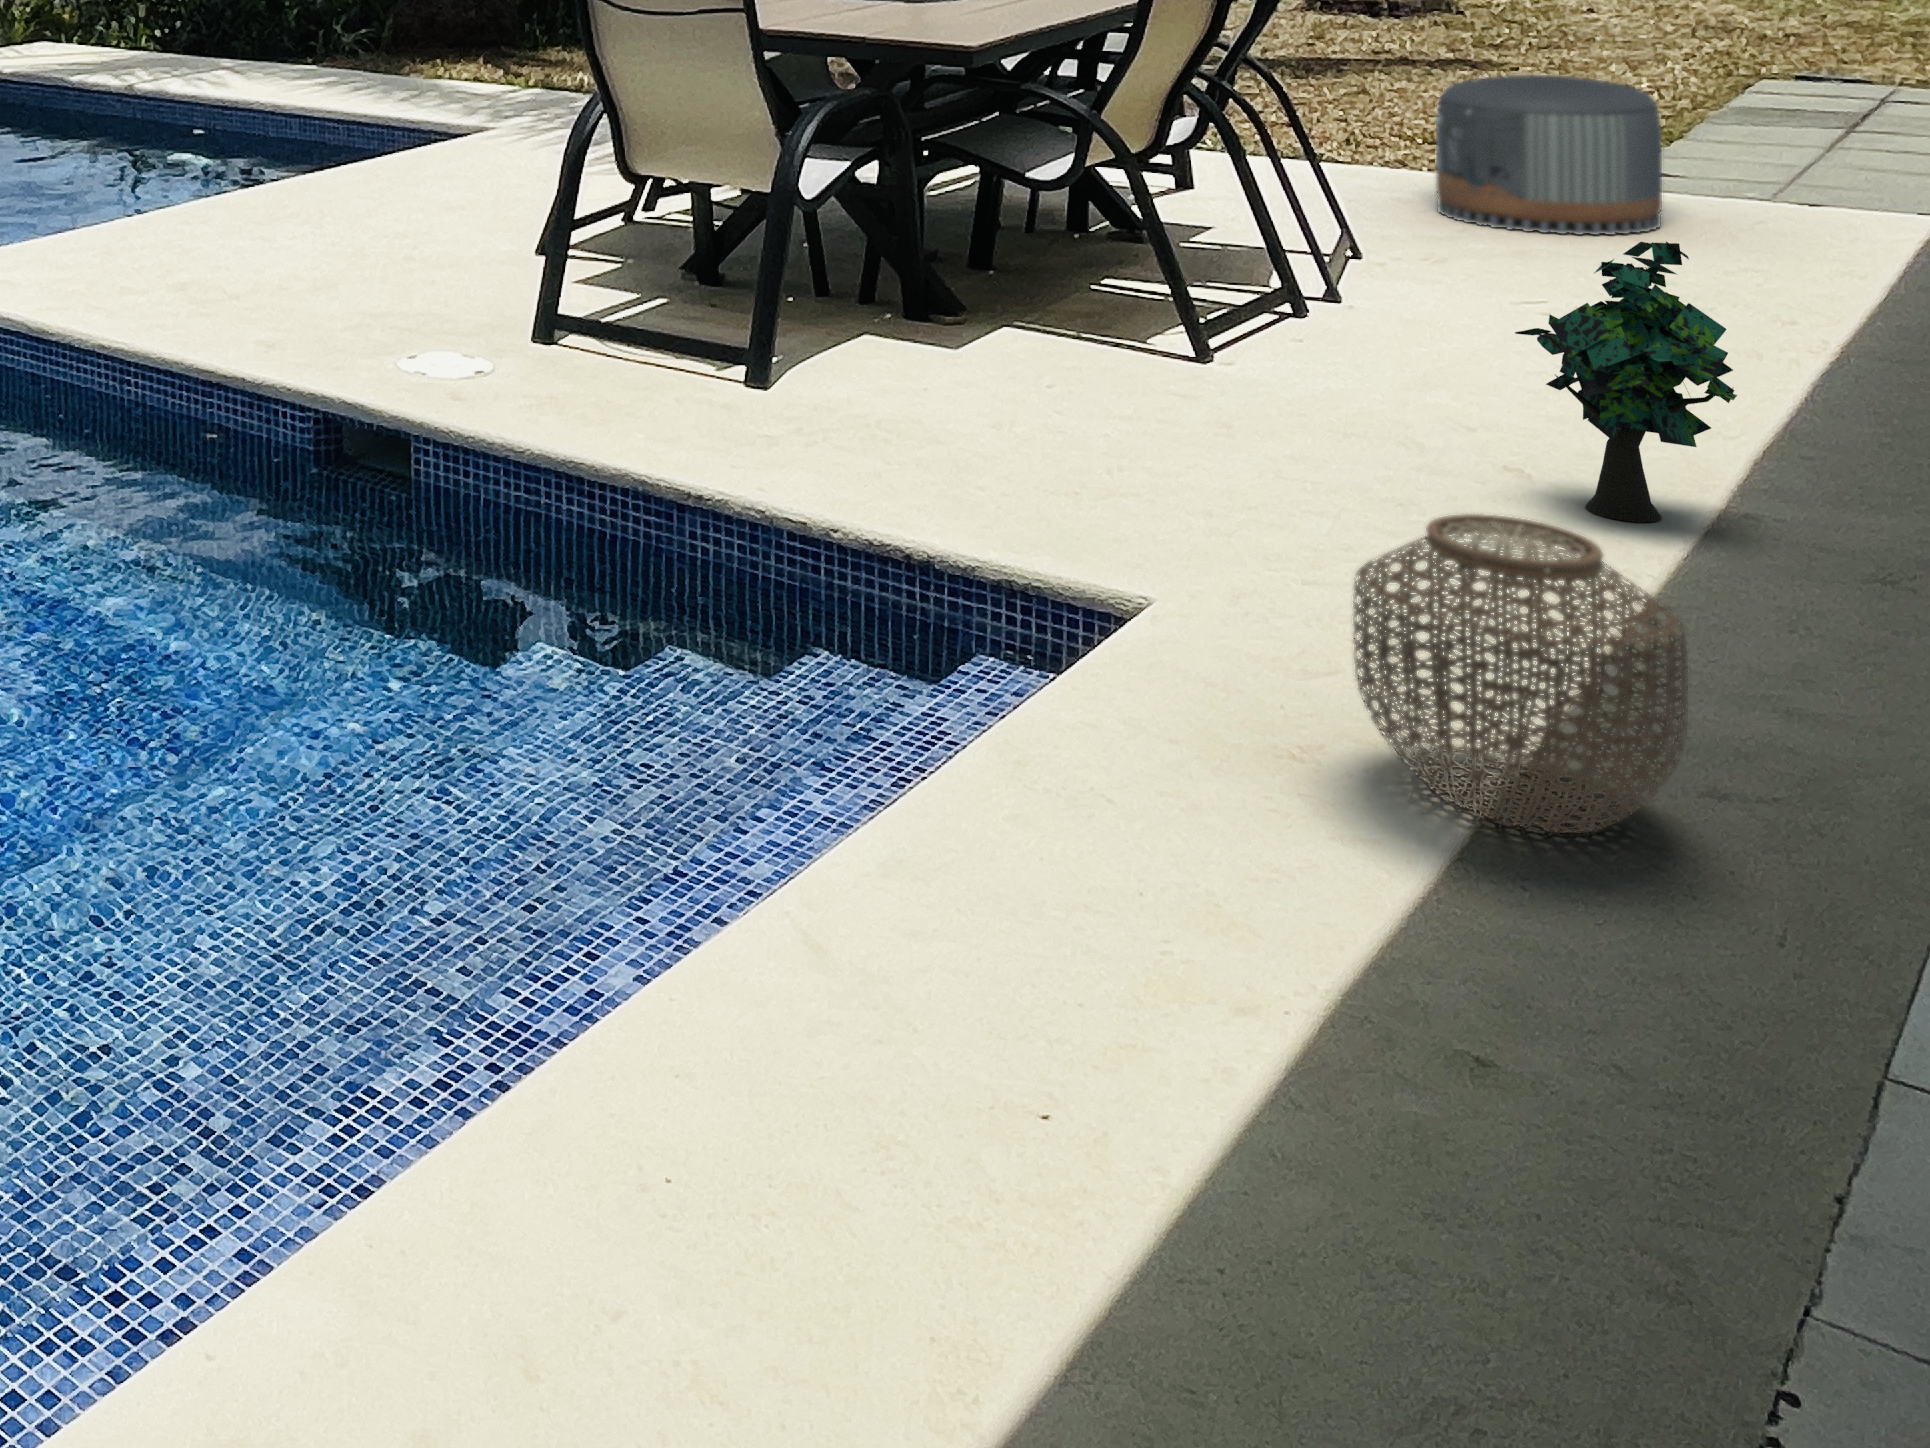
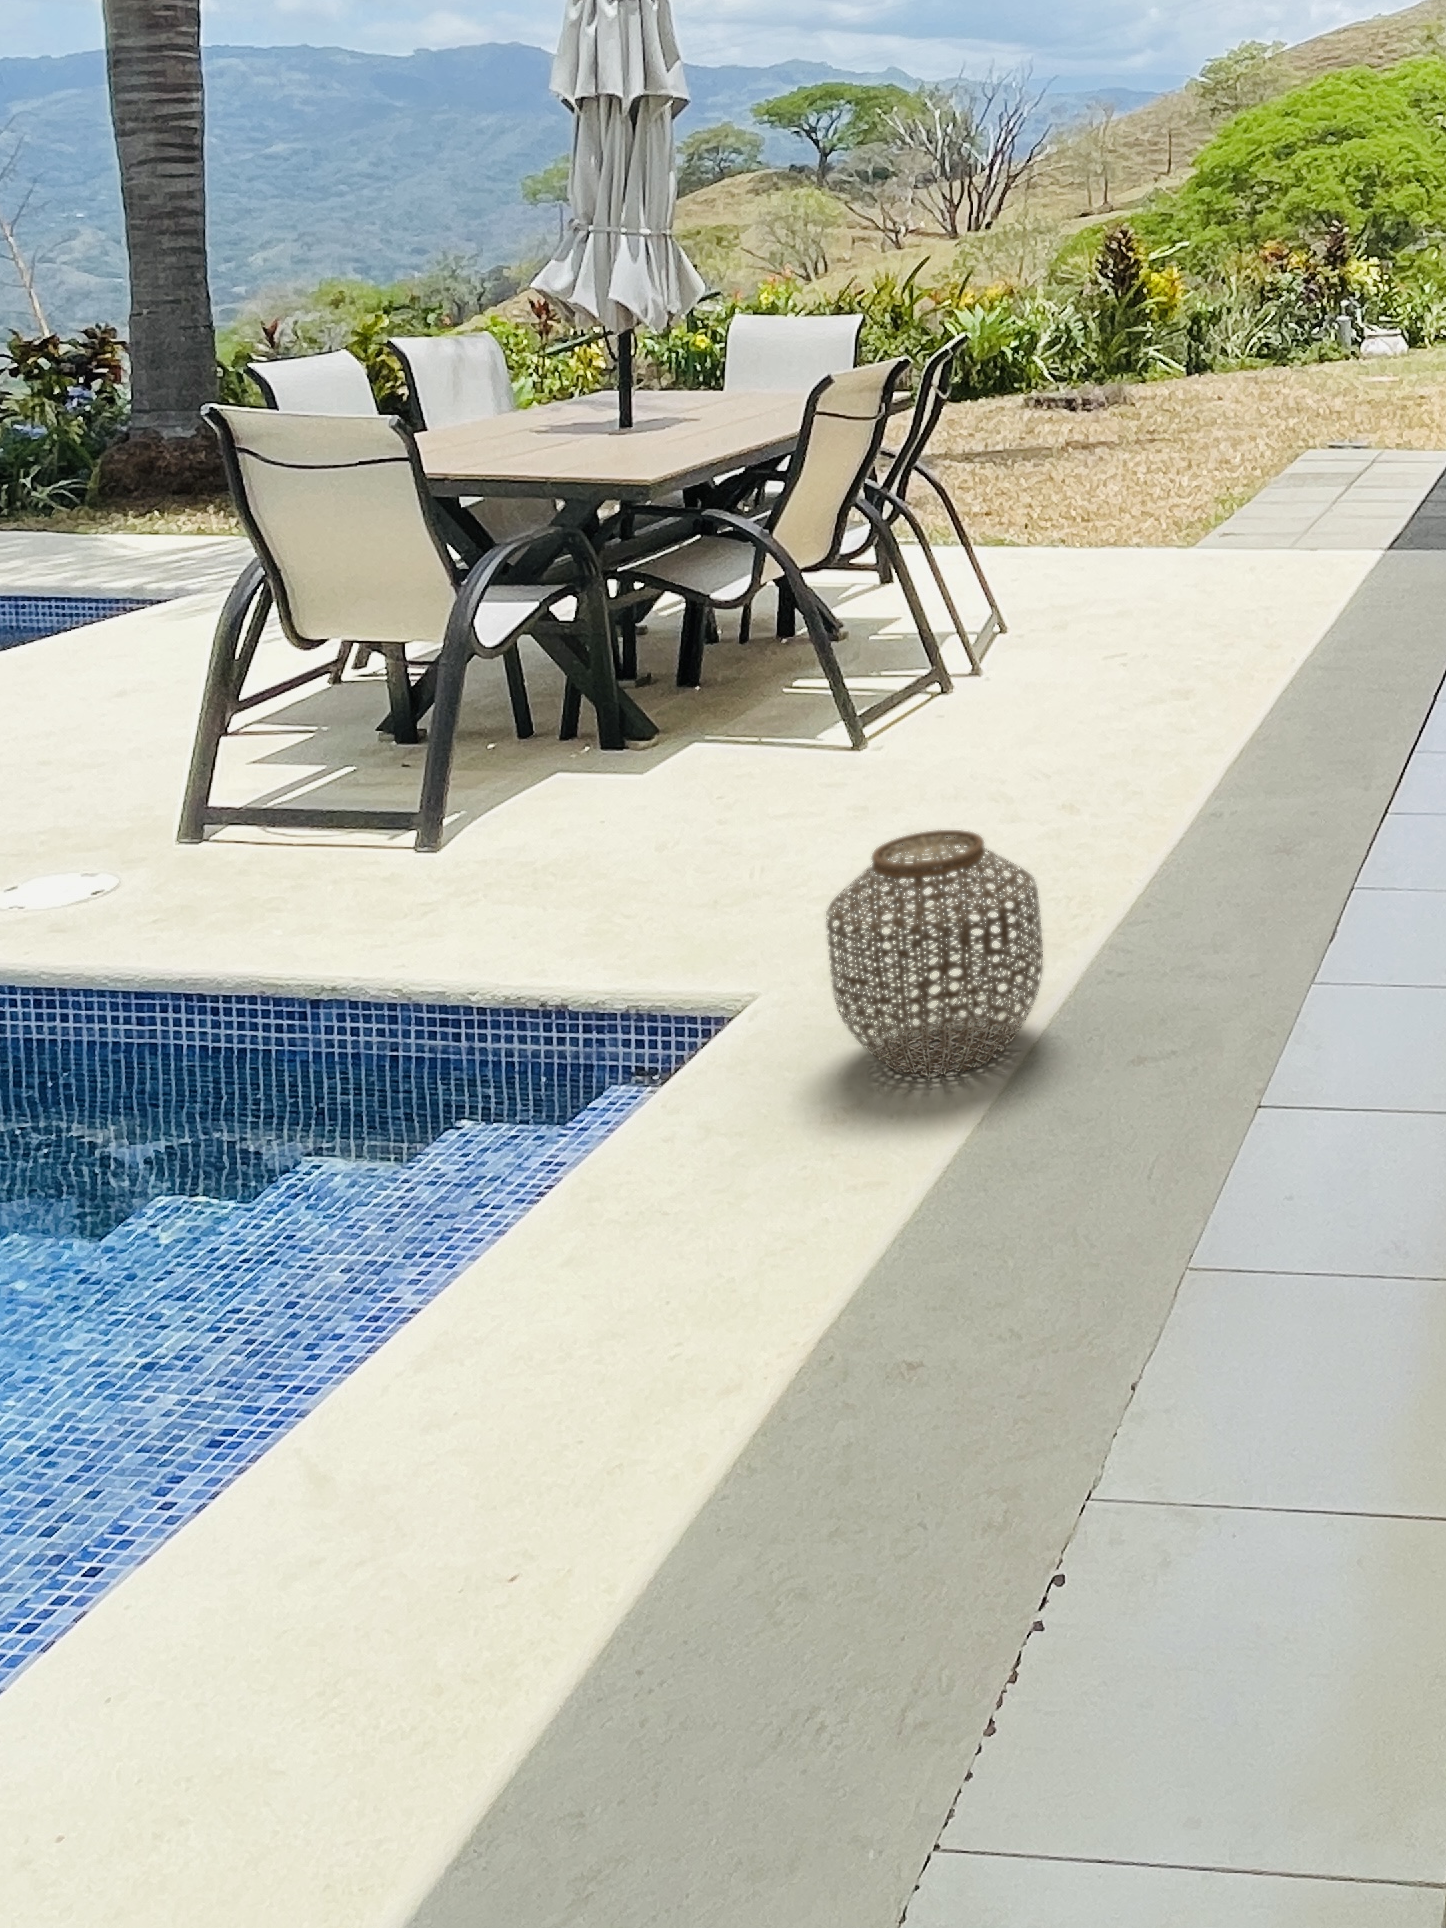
pouf: present [1436,75,1662,235] -> none [1060,455,1209,587]
decorative plant: present [1515,241,1737,522] -> none [1023,586,1159,811]

